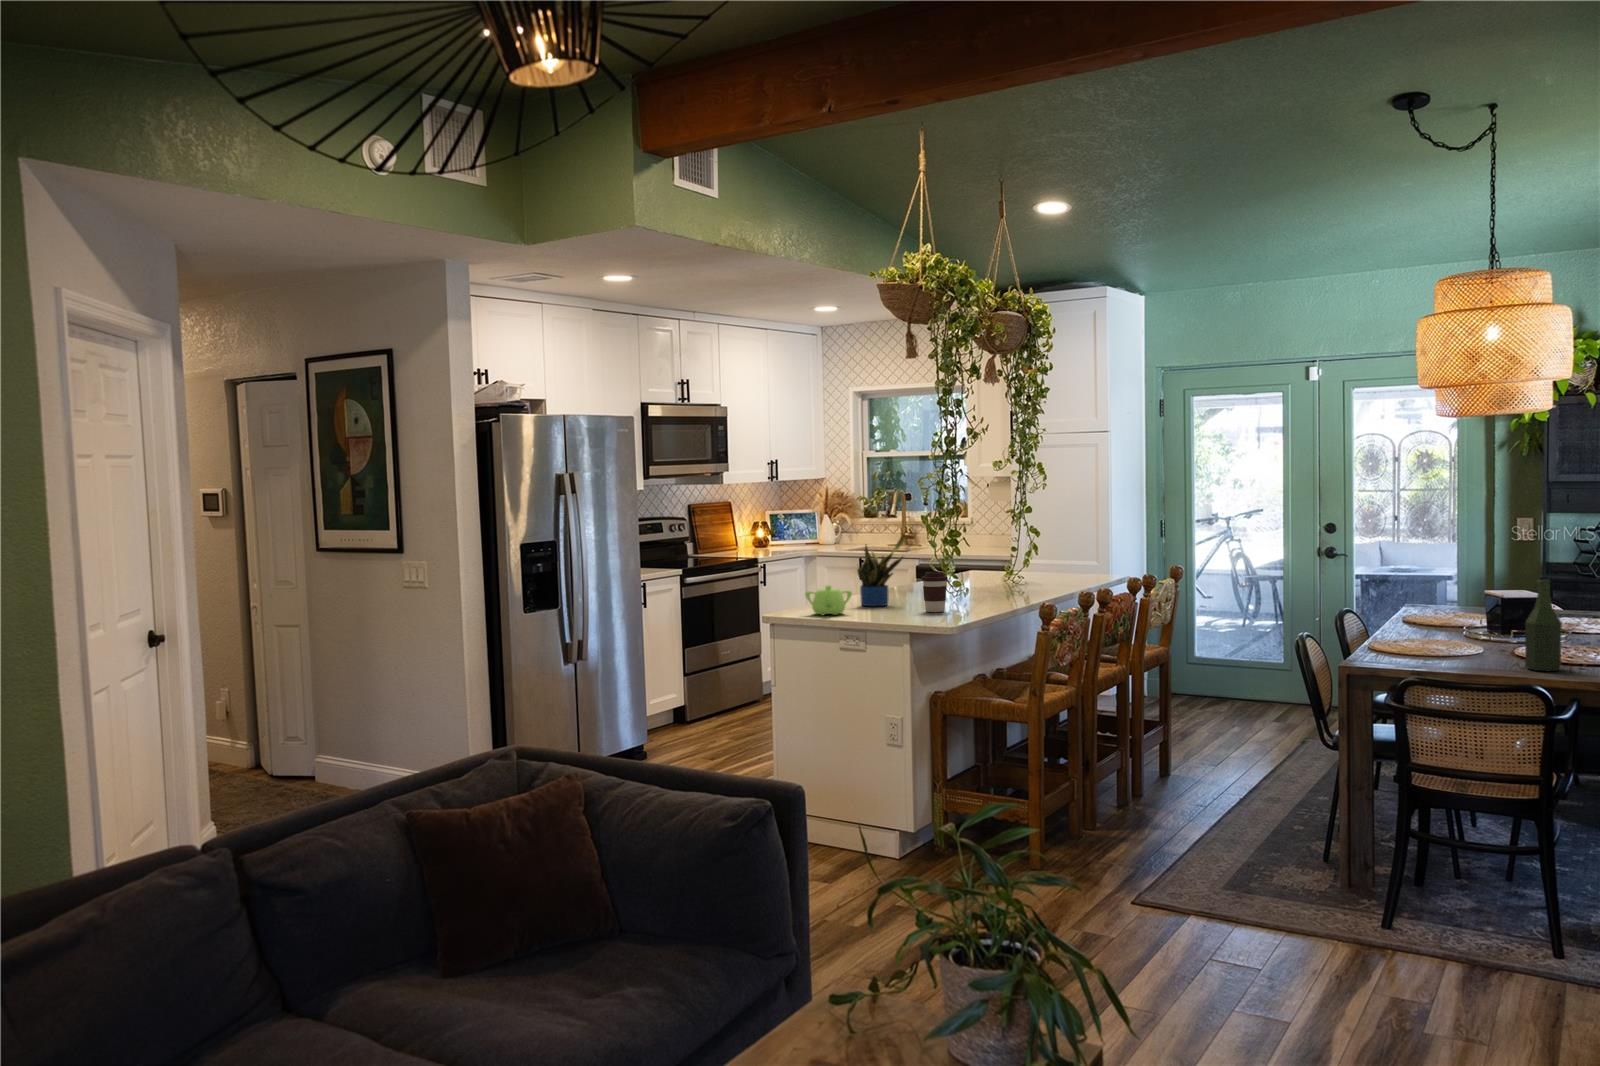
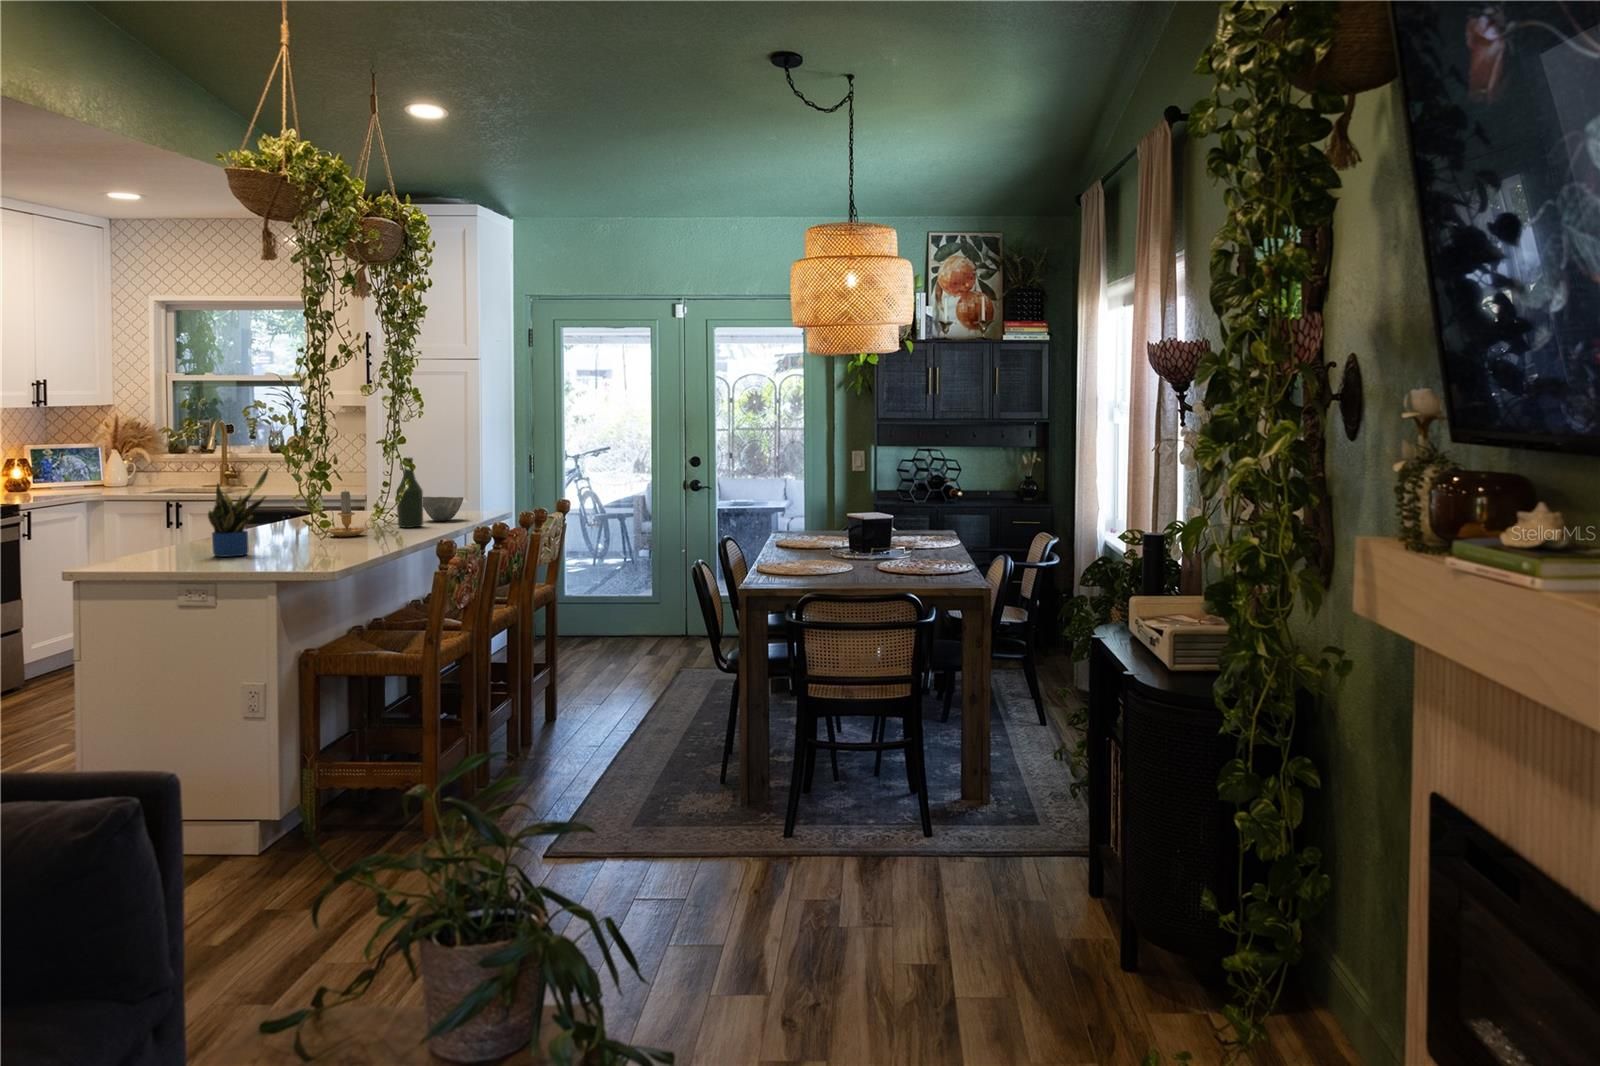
candle: none [961,551,1000,592] -> present [328,491,374,537]
bowl: none [1047,559,1086,581] -> present [423,497,463,521]
coffee cup: present [922,572,948,612] -> none [295,513,327,560]
bottle: present [1525,579,1562,671] -> present [396,458,423,528]
teapot: present [805,585,852,615] -> none [146,533,208,569]

